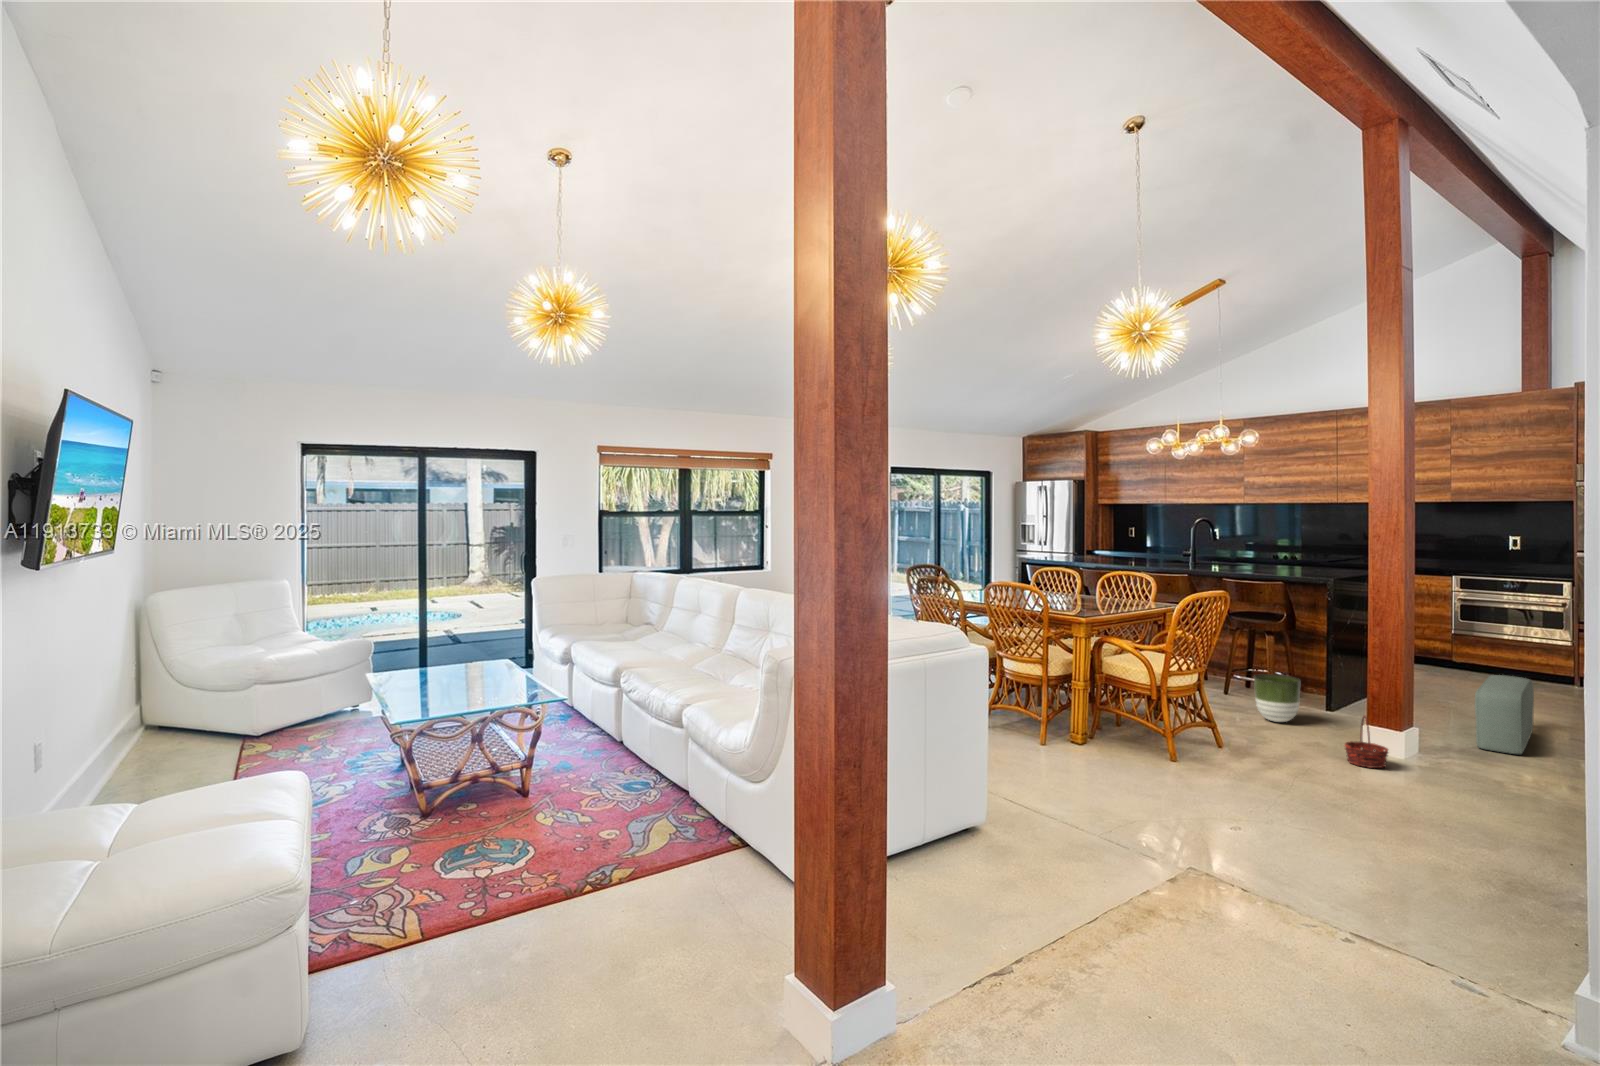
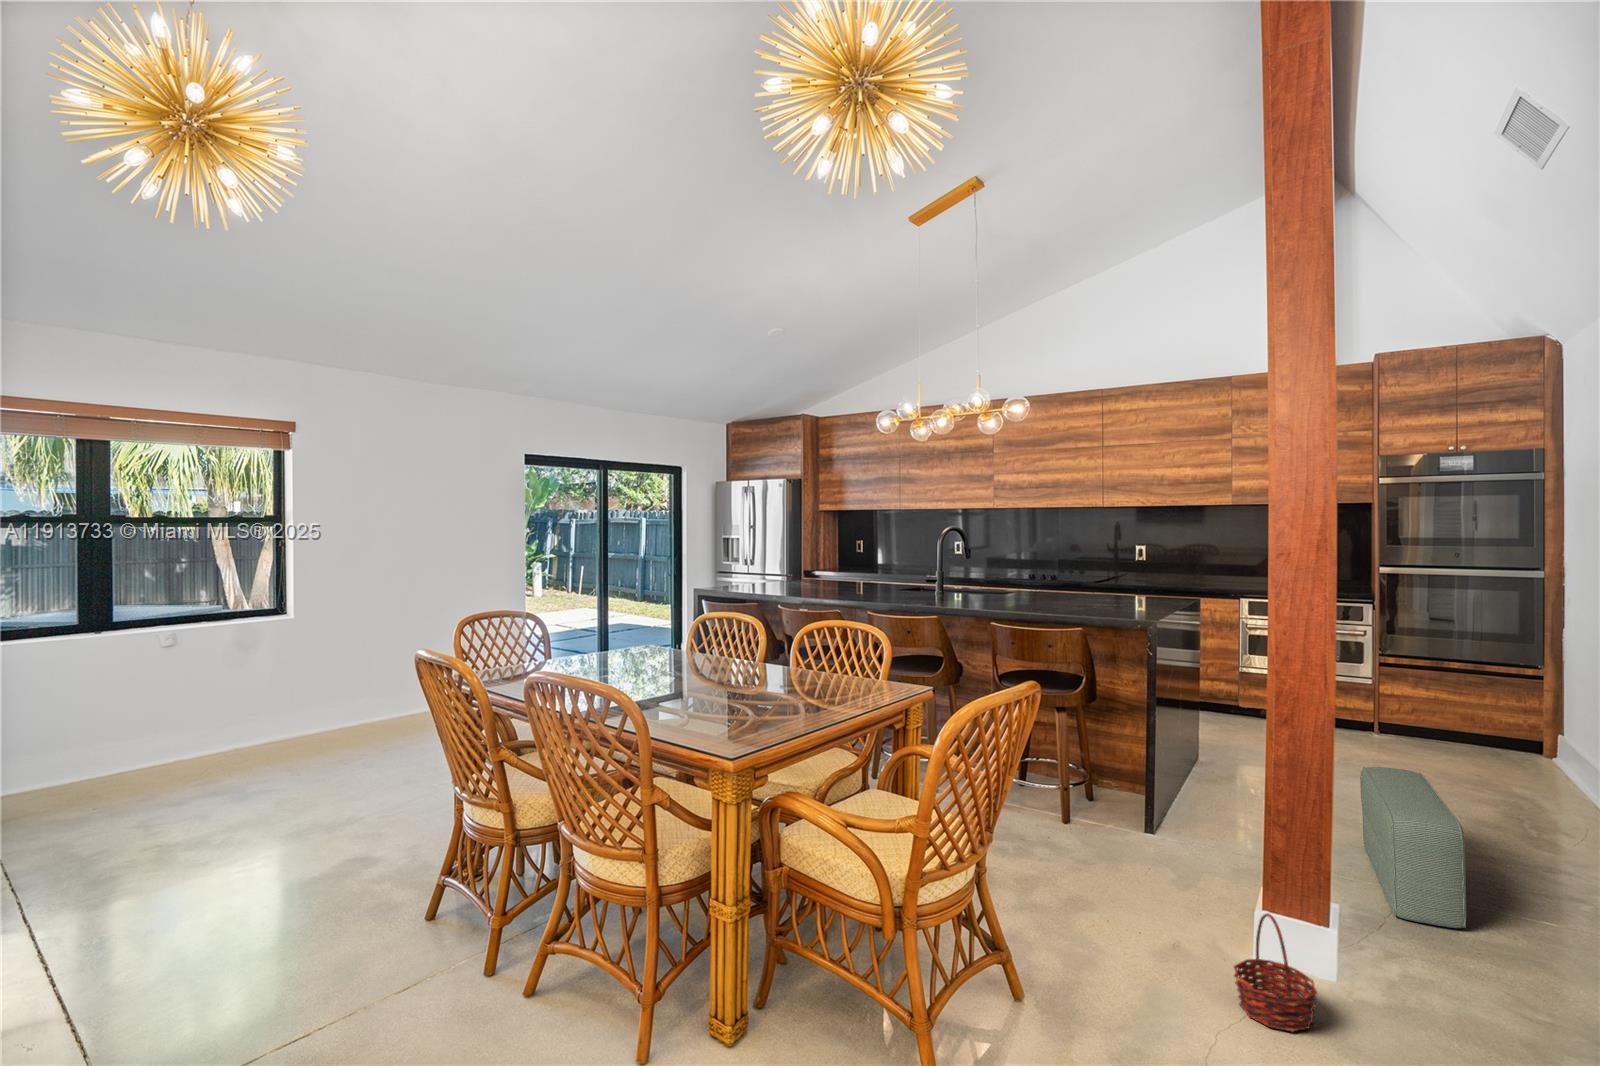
planter: present [1254,674,1300,722] -> none [1046,792,1119,883]

